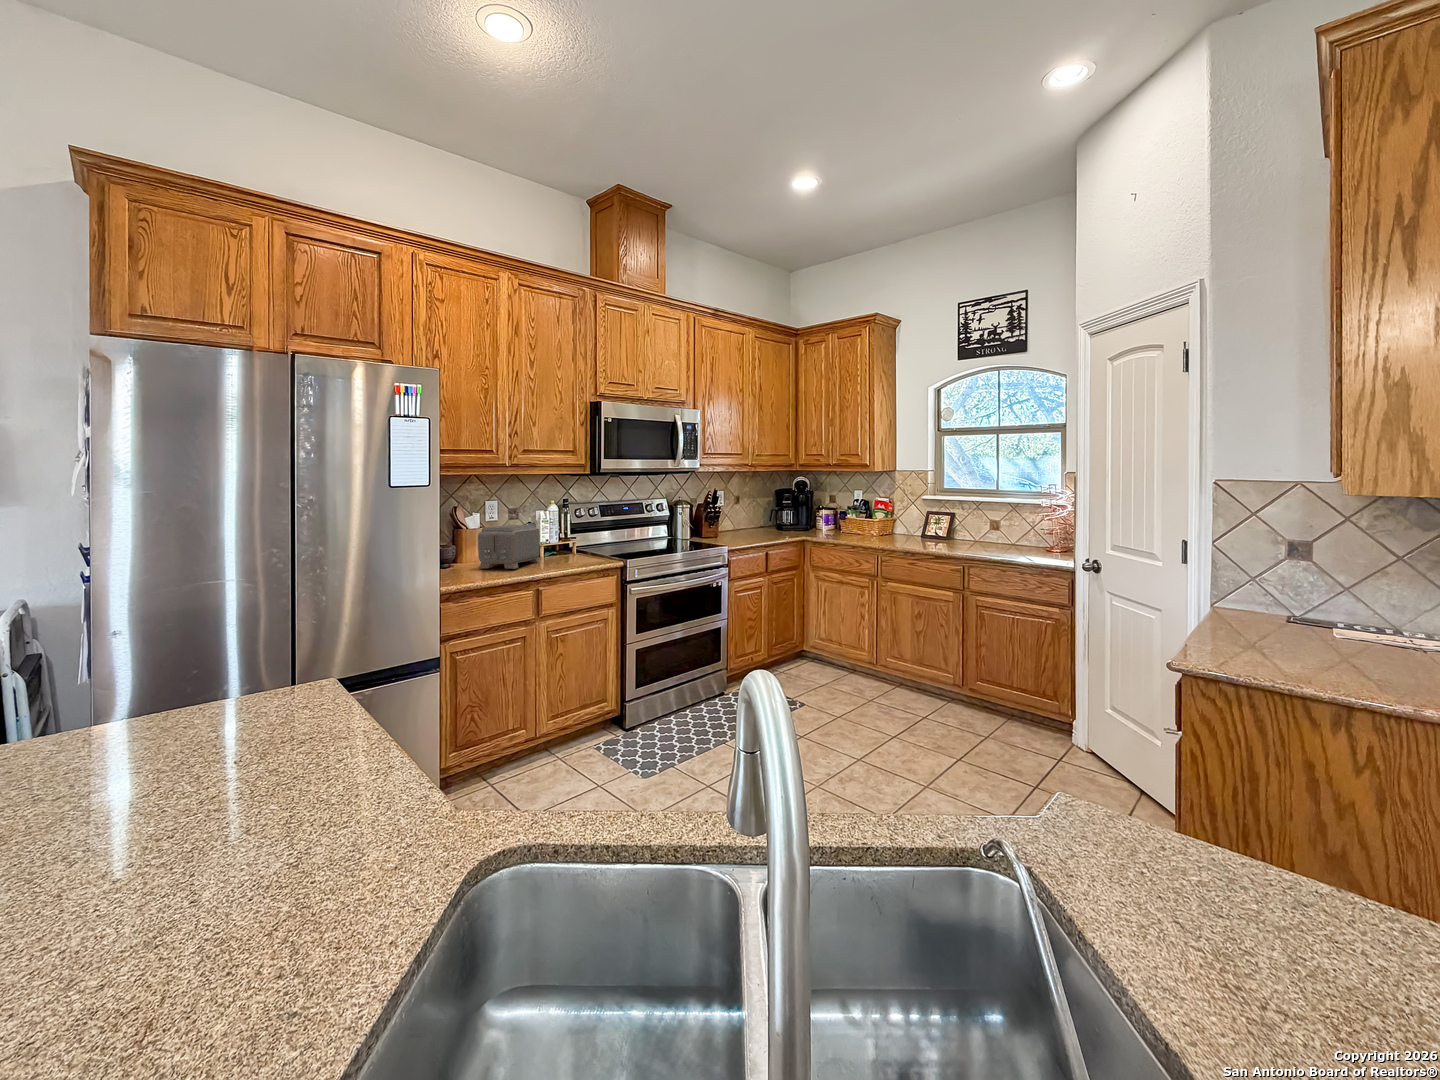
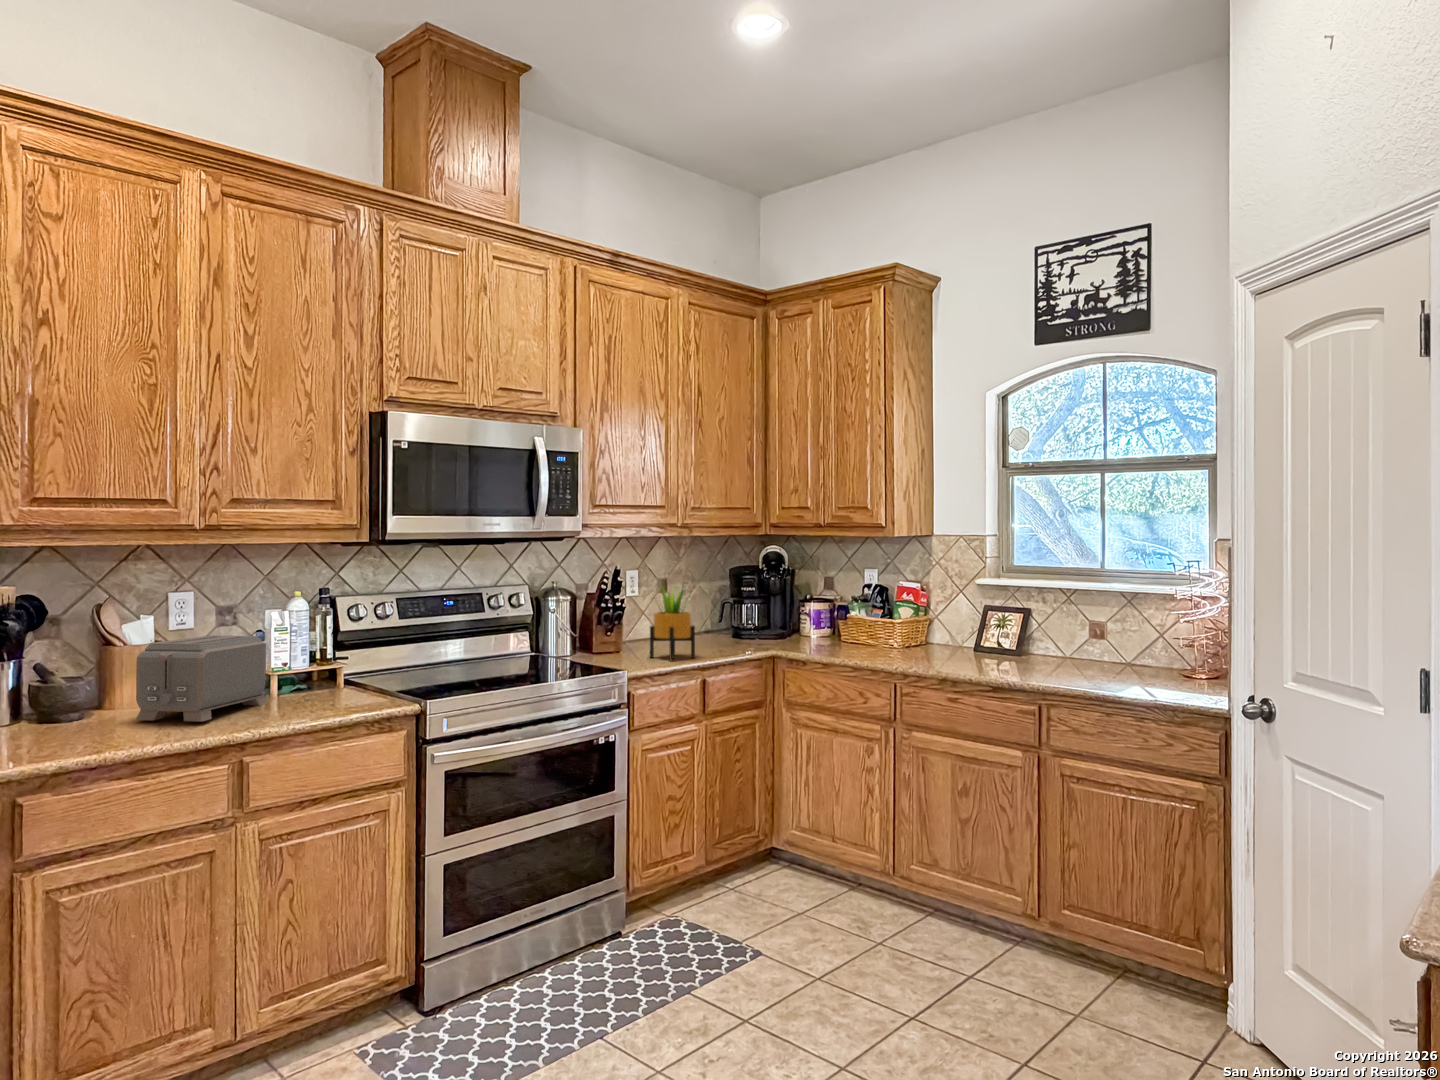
potted plant: none [736,498,762,542] -> present [650,587,695,660]

